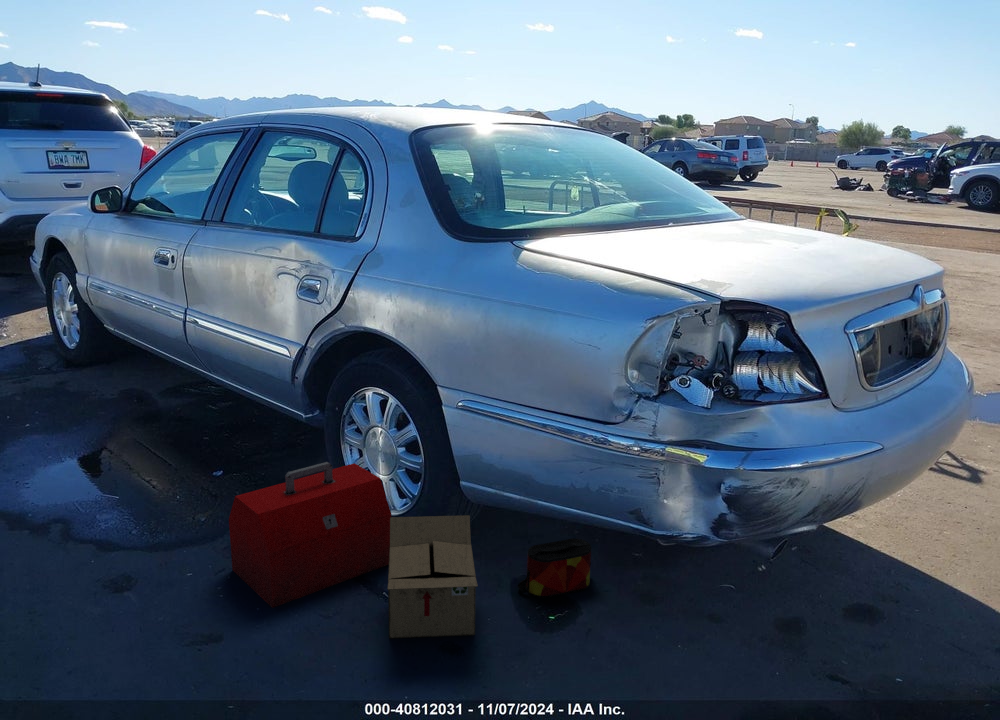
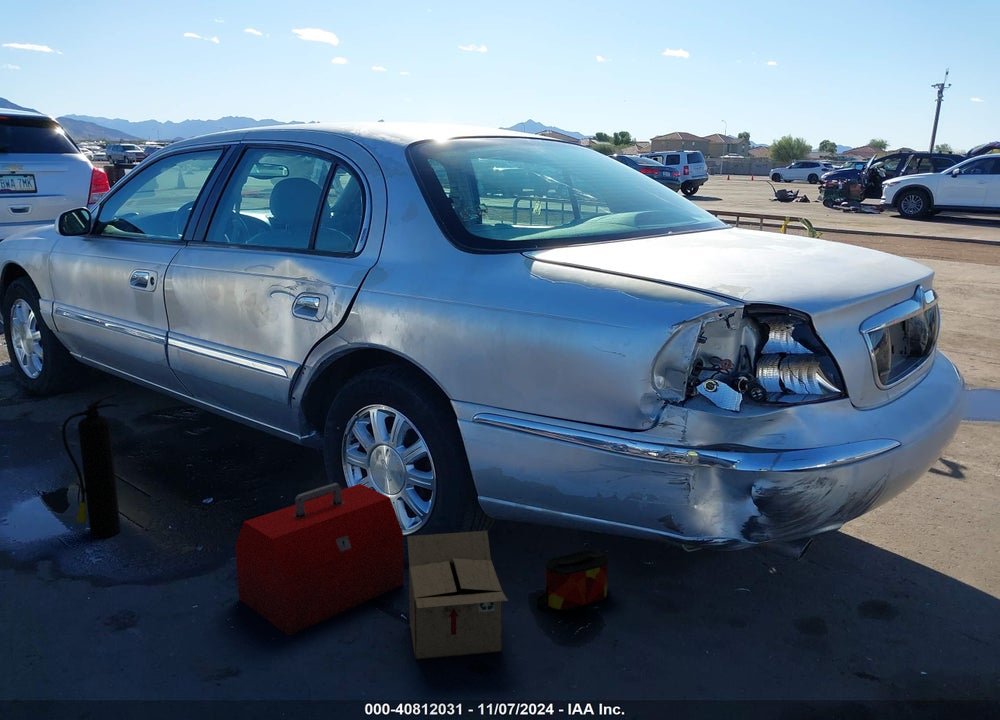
fire extinguisher: none [79,367,135,504] -> present [62,393,121,538]

